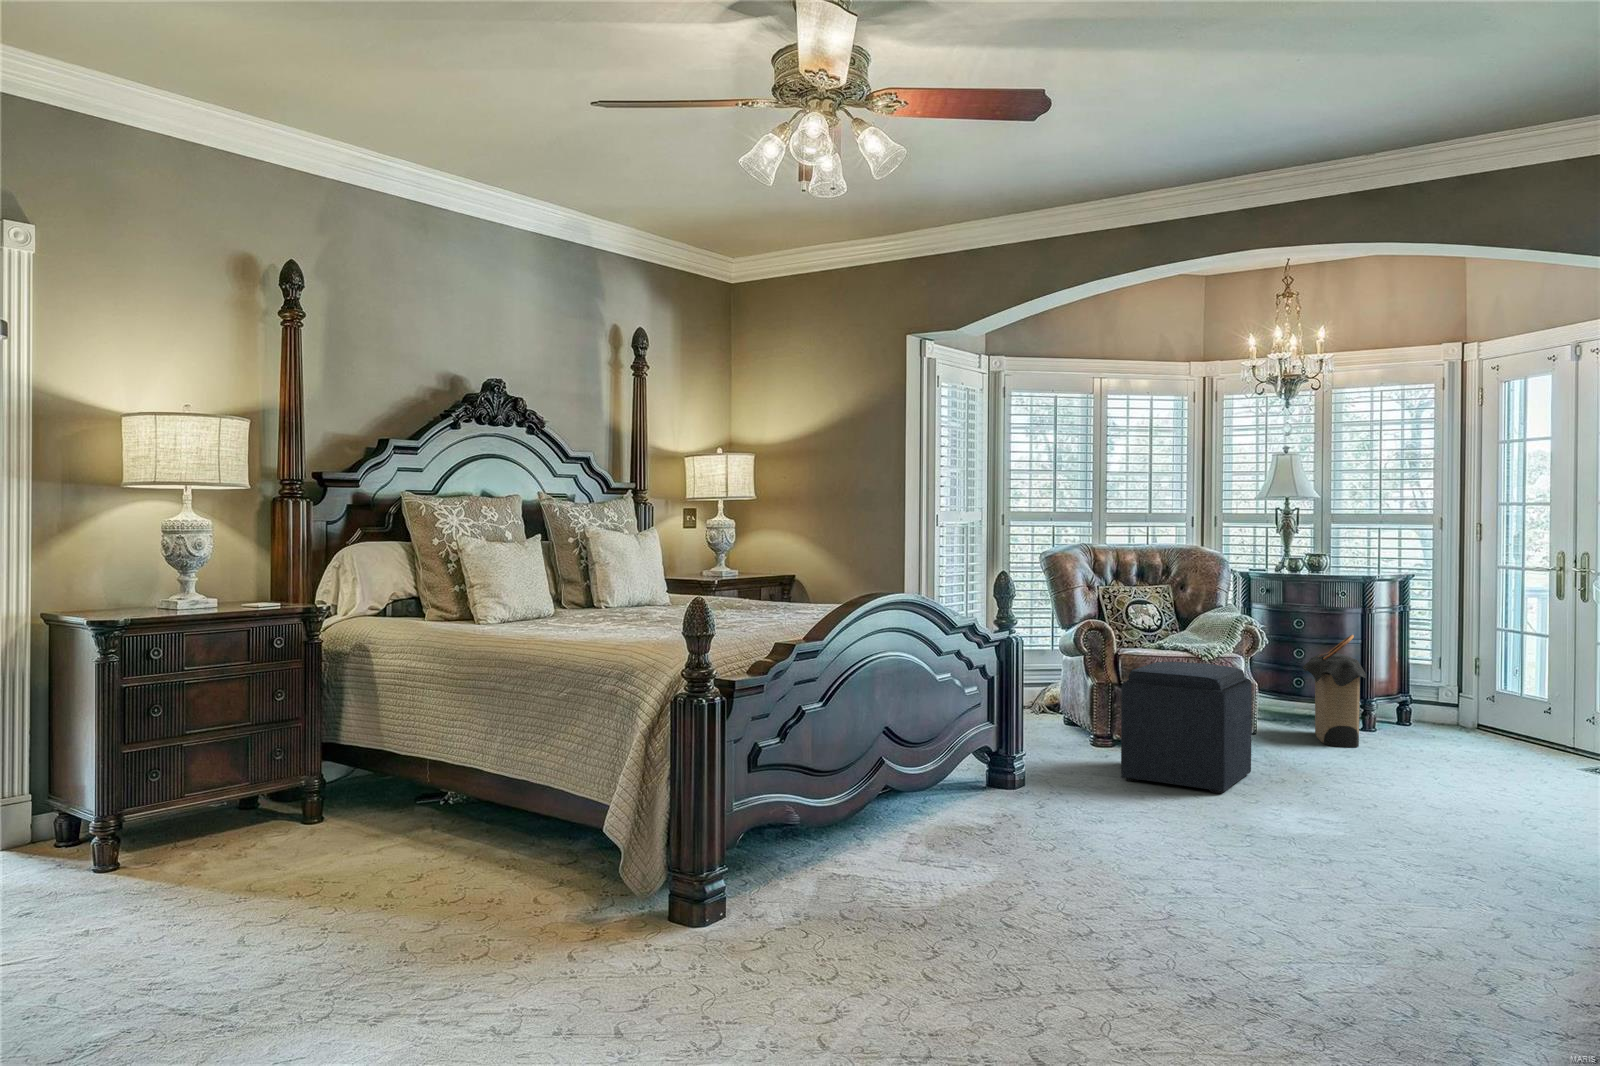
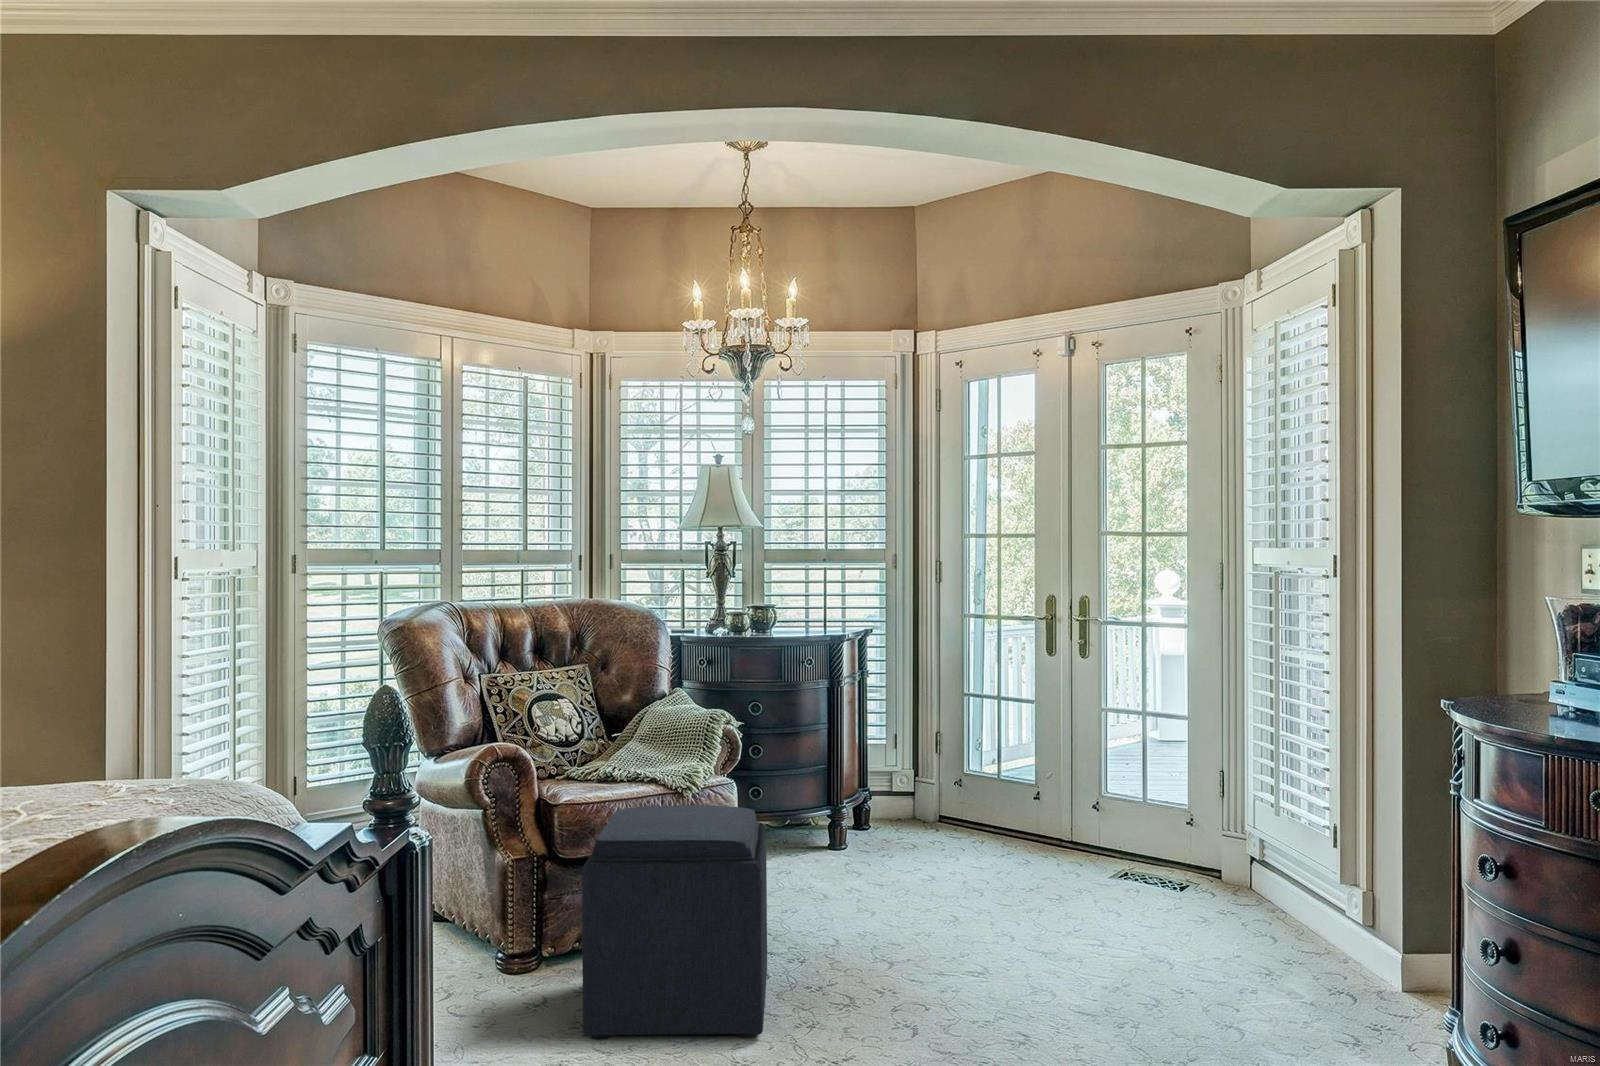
laundry hamper: present [1303,635,1366,747] -> none [768,722,863,887]

